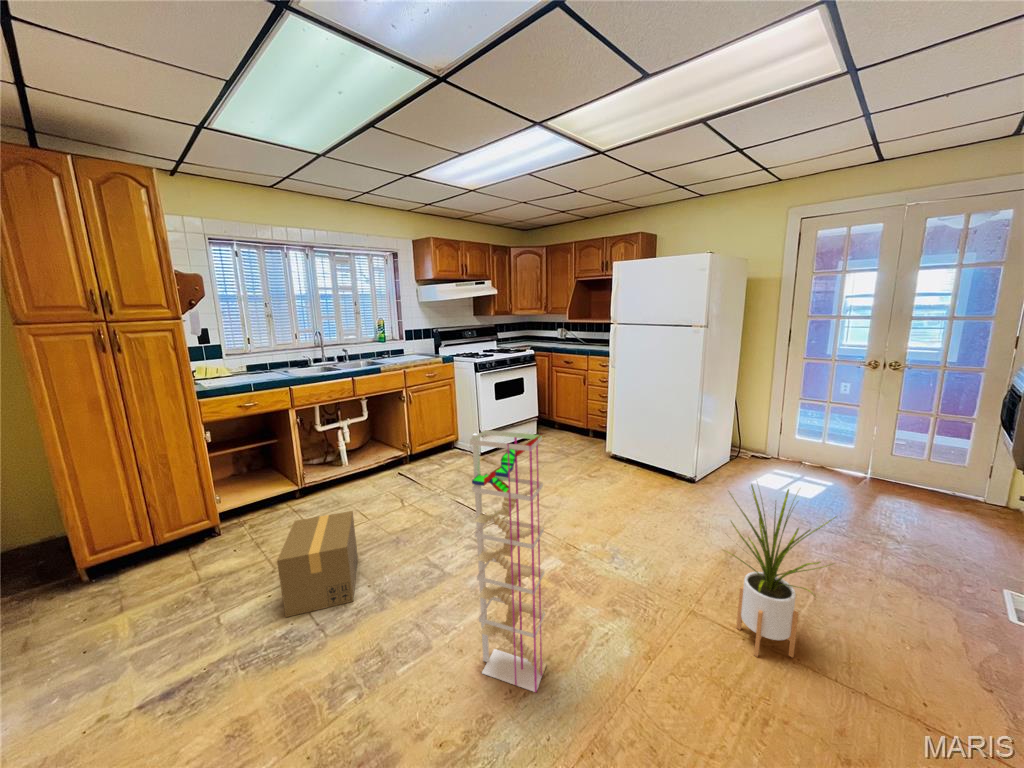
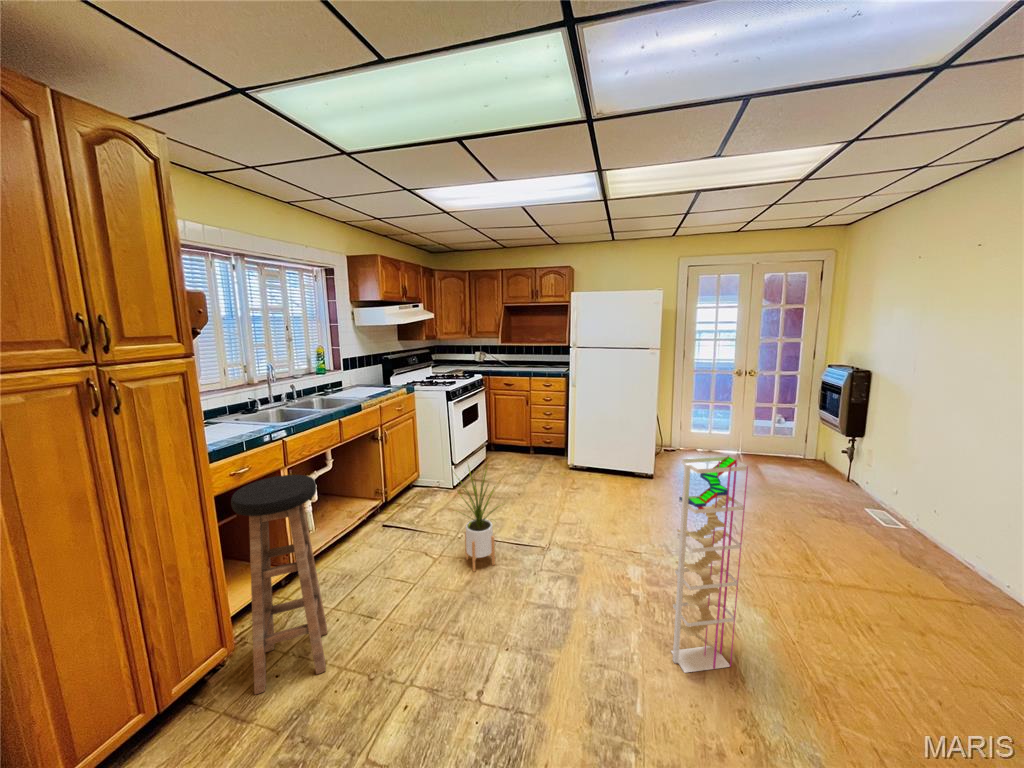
bar stool: none [201,406,289,555] -> present [231,475,327,694]
house plant: present [726,484,836,657] -> present [457,464,498,571]
cardboard box: present [277,511,358,617] -> none [403,575,509,718]

